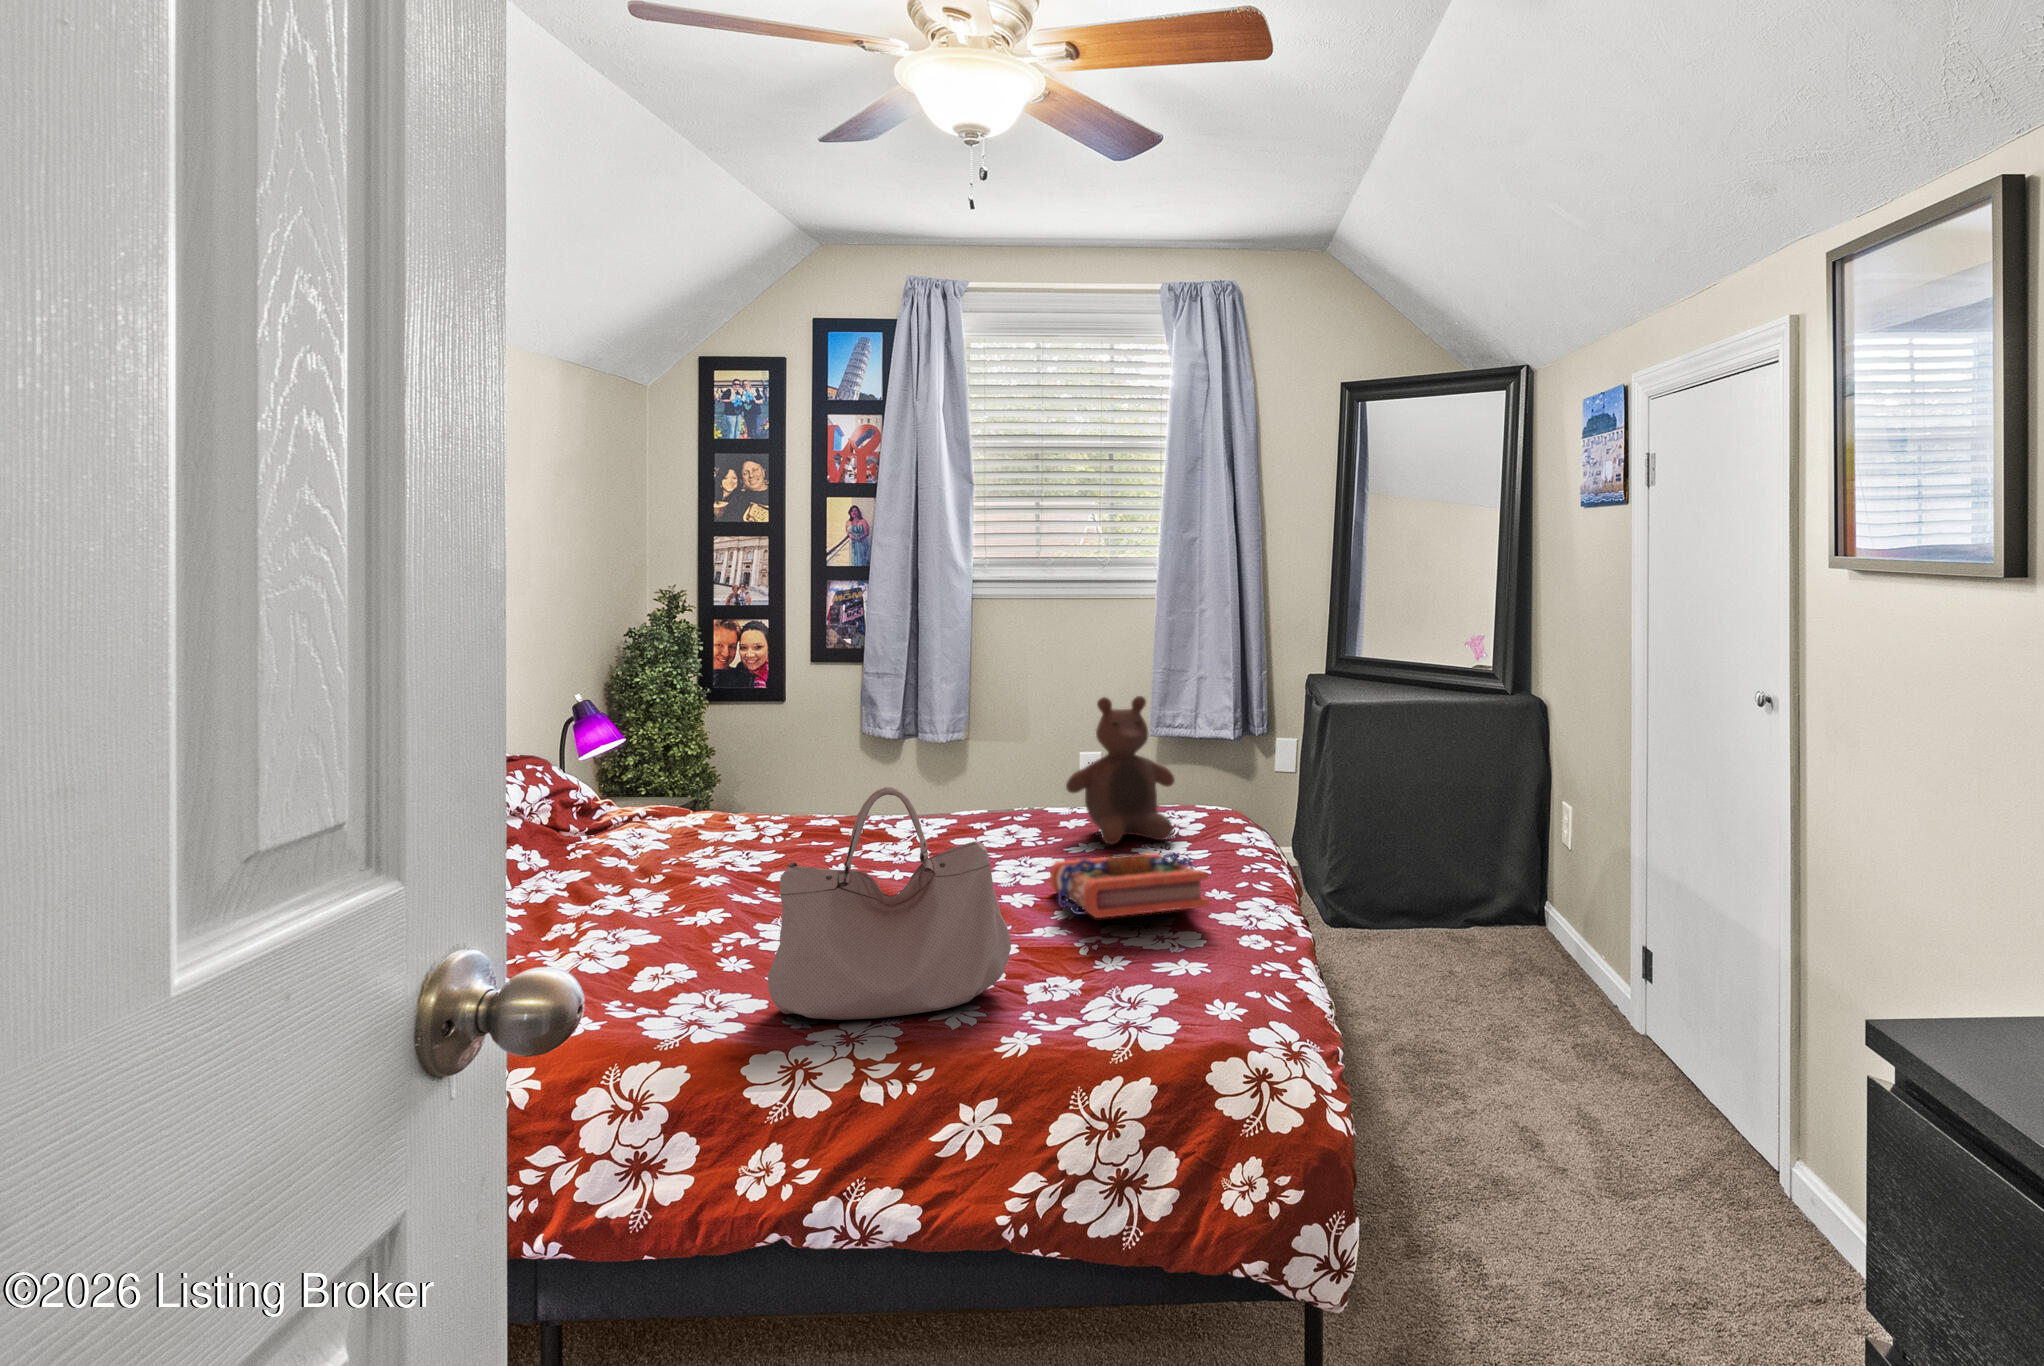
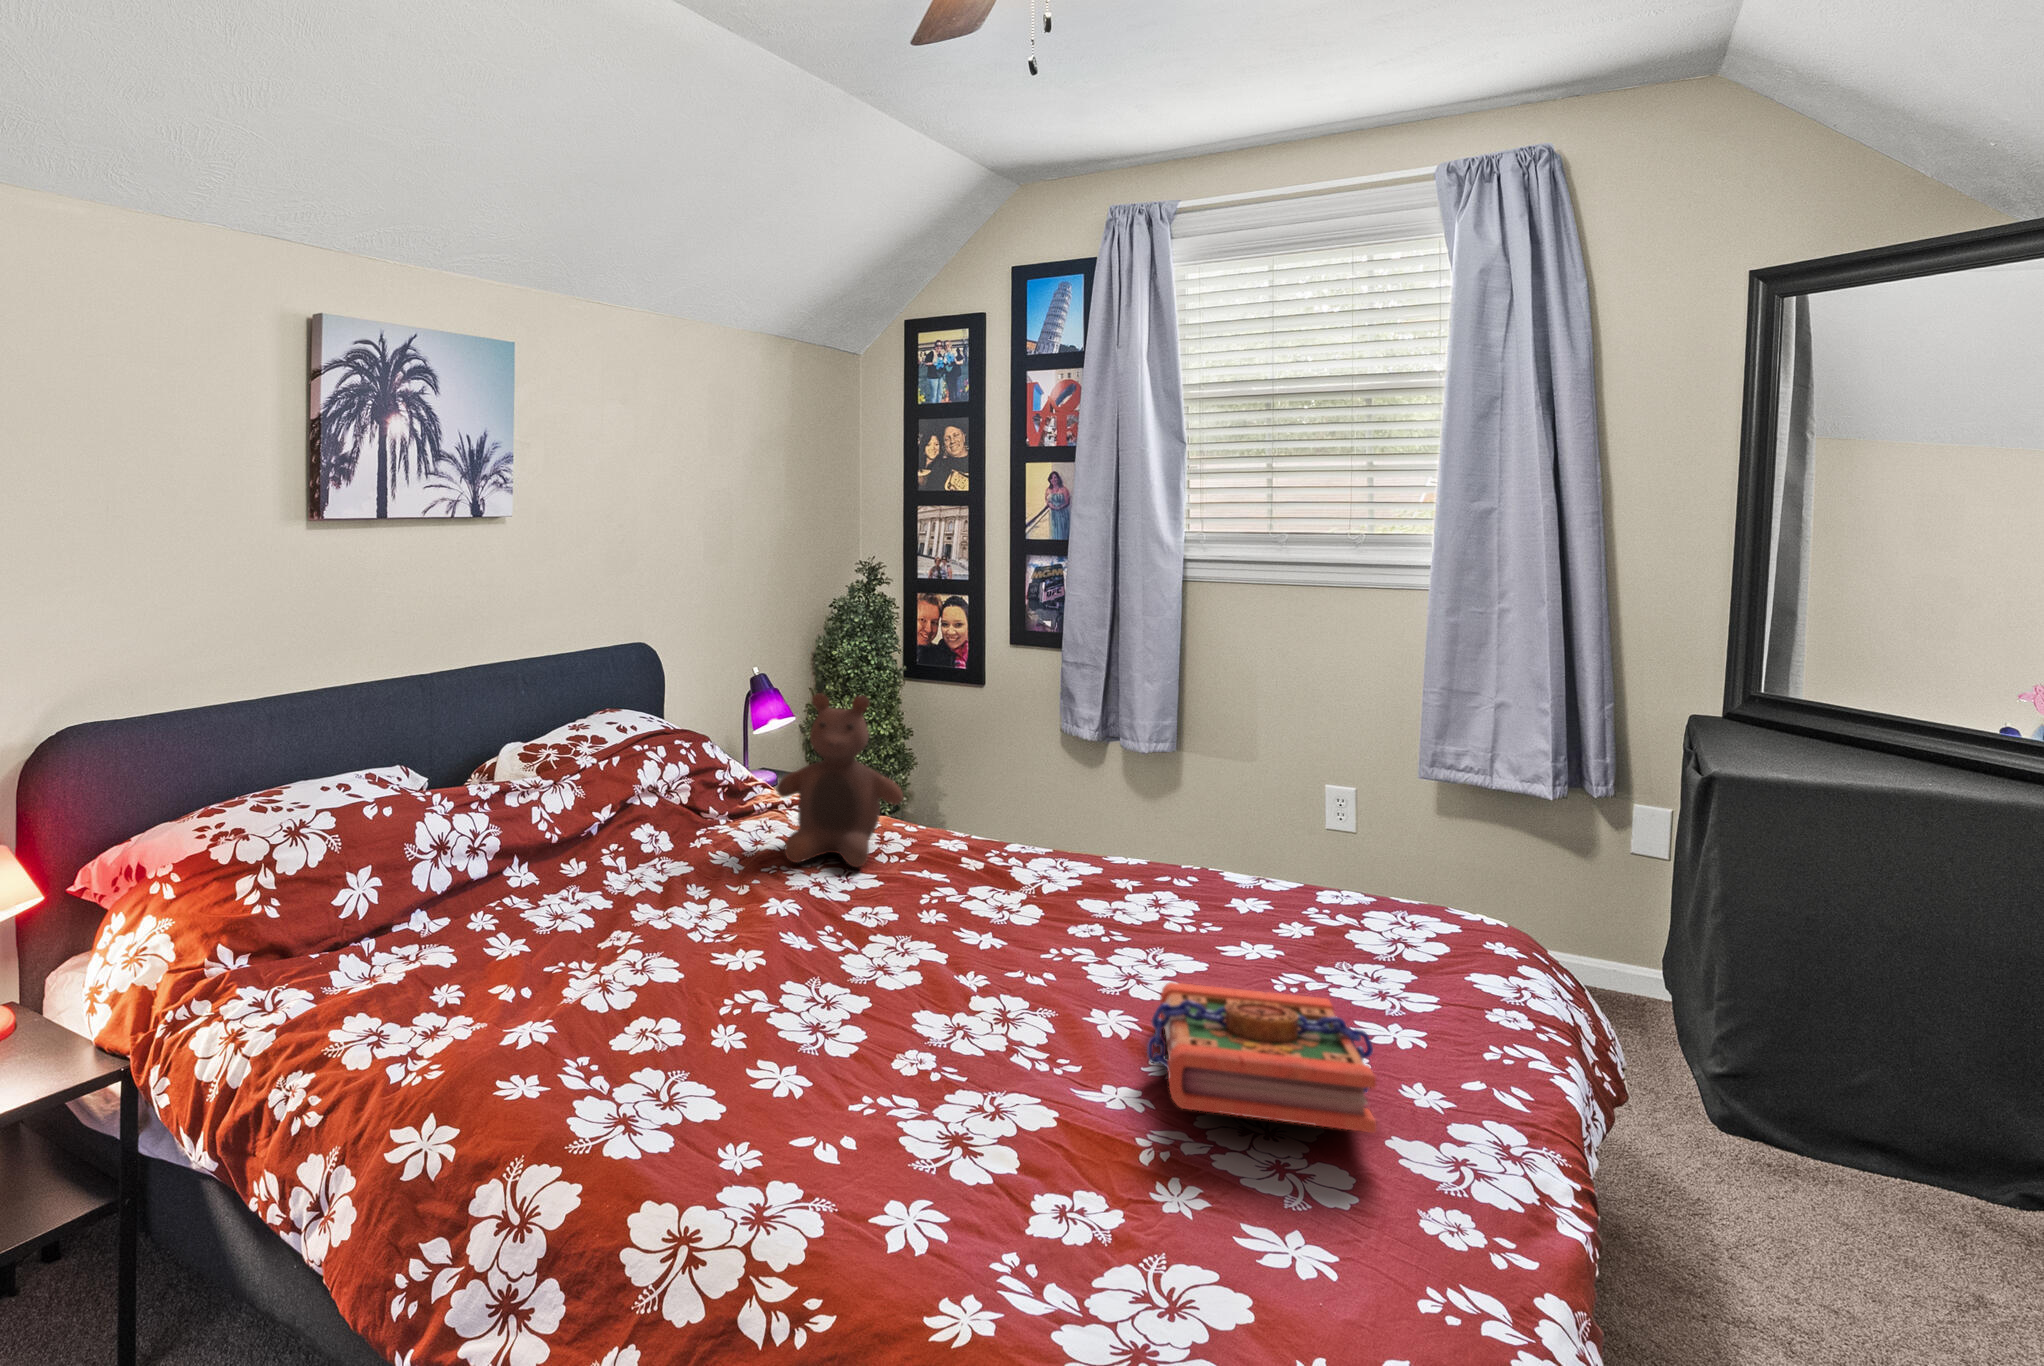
stuffed bear: present [1066,696,1175,845] -> present [777,693,904,867]
handbag: present [768,787,1011,1020] -> none [692,879,1005,1221]

